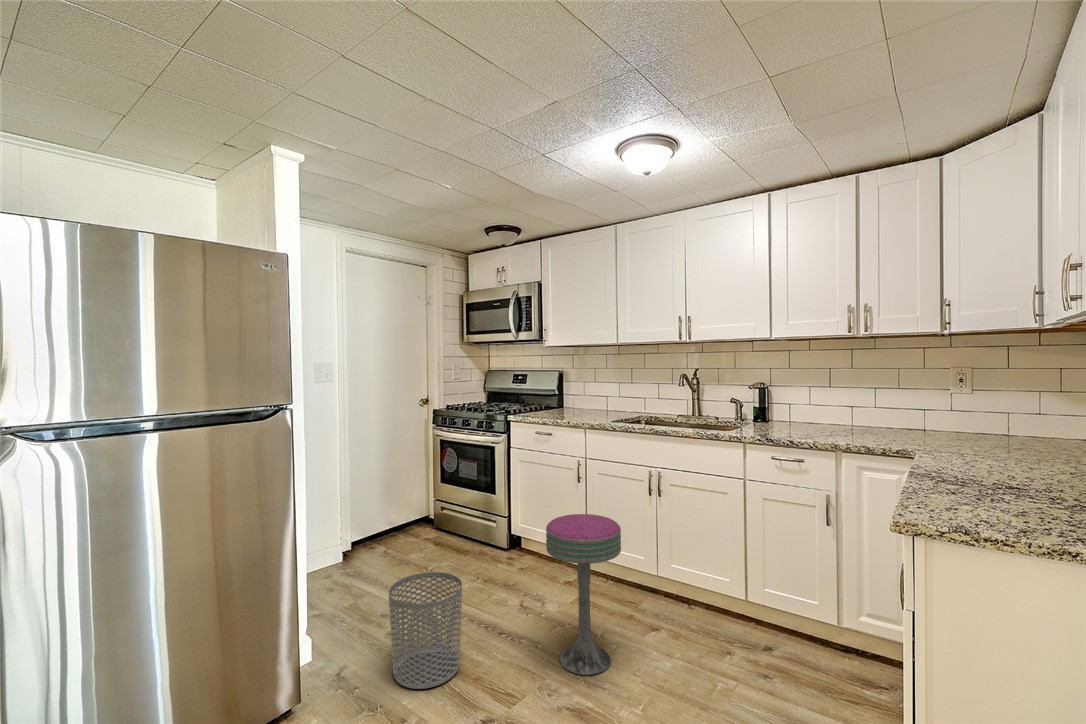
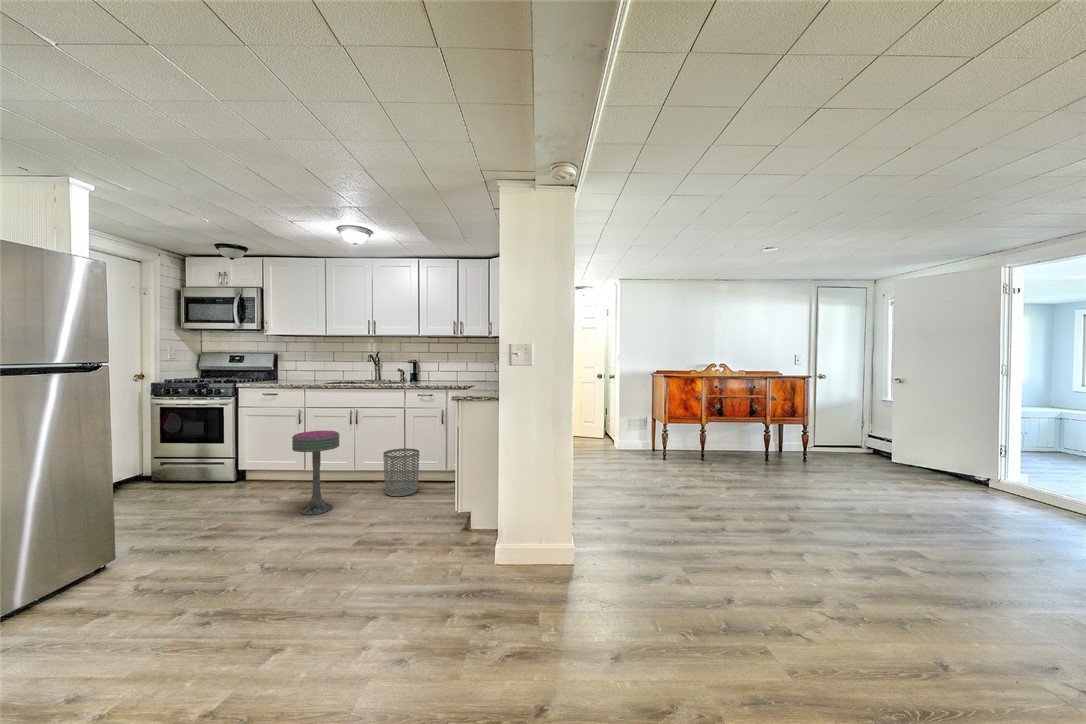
waste bin: present [389,572,462,689] -> present [383,448,419,496]

